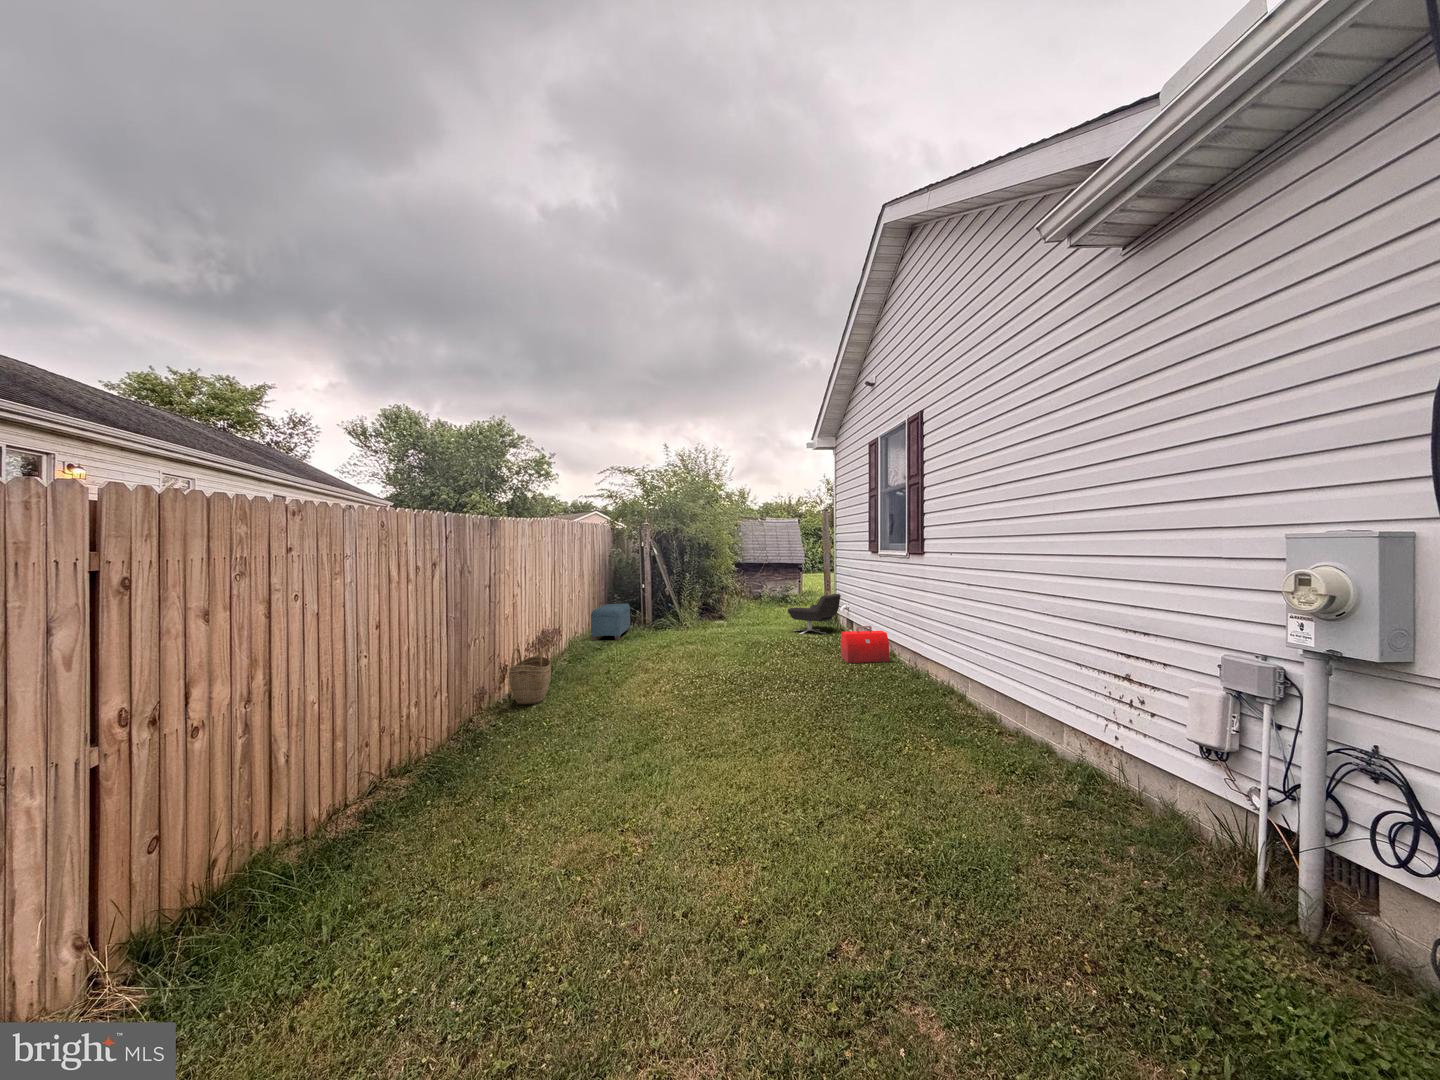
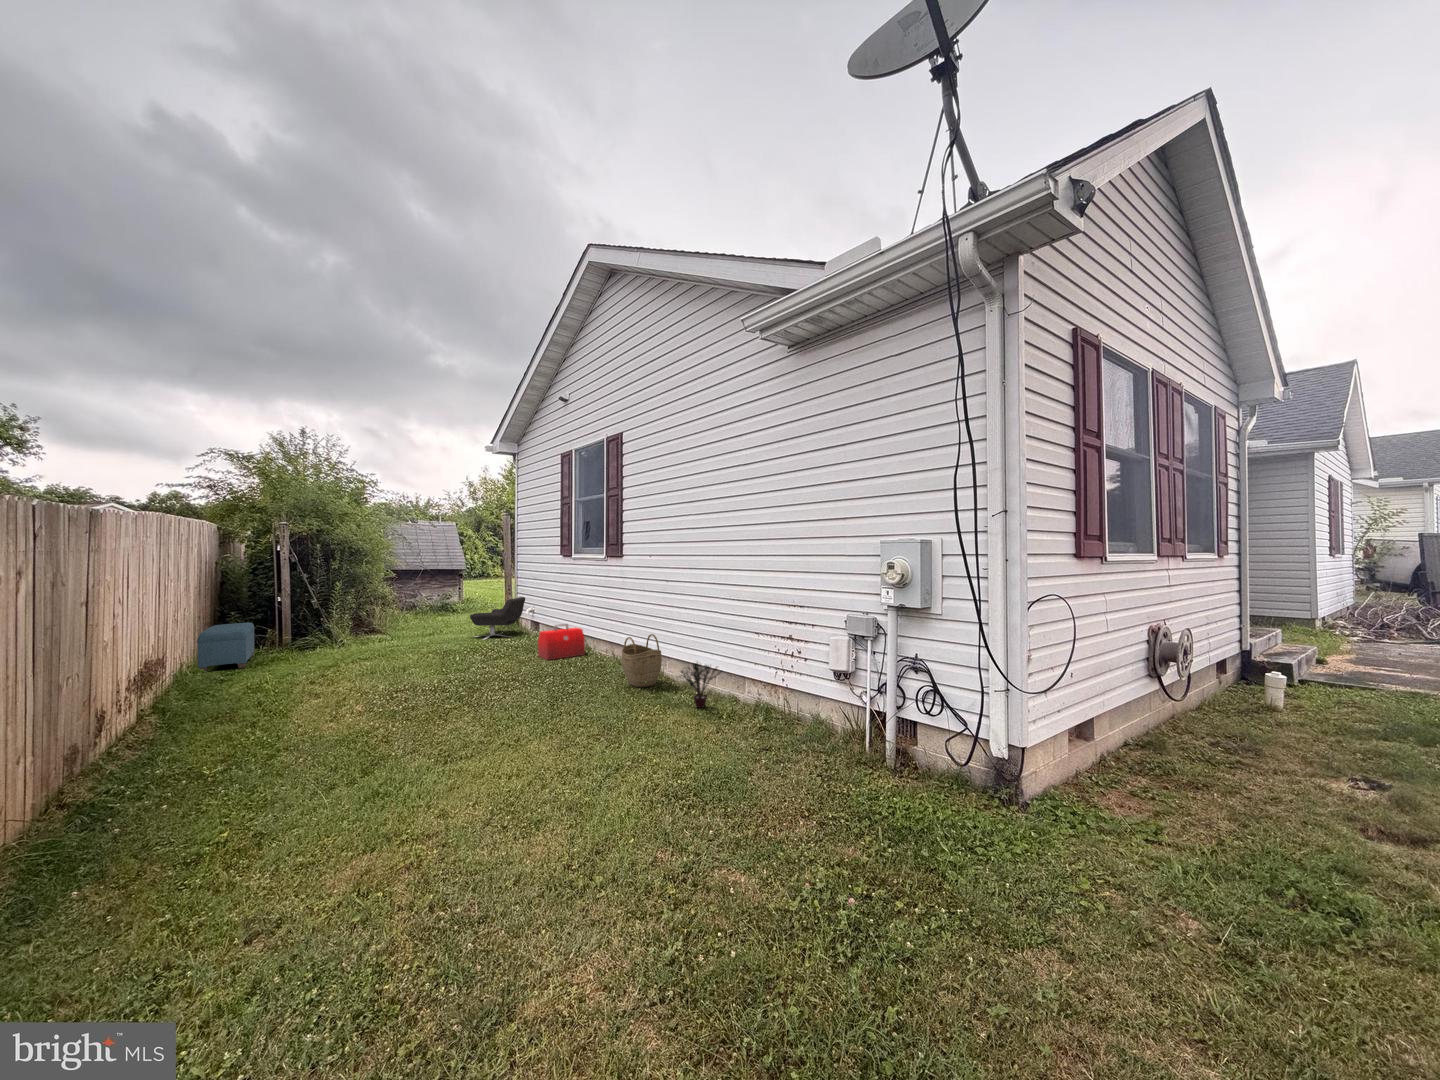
woven basket: present [509,648,551,705] -> present [622,634,662,687]
potted plant: none [965,689,1031,752] -> present [679,663,722,708]

